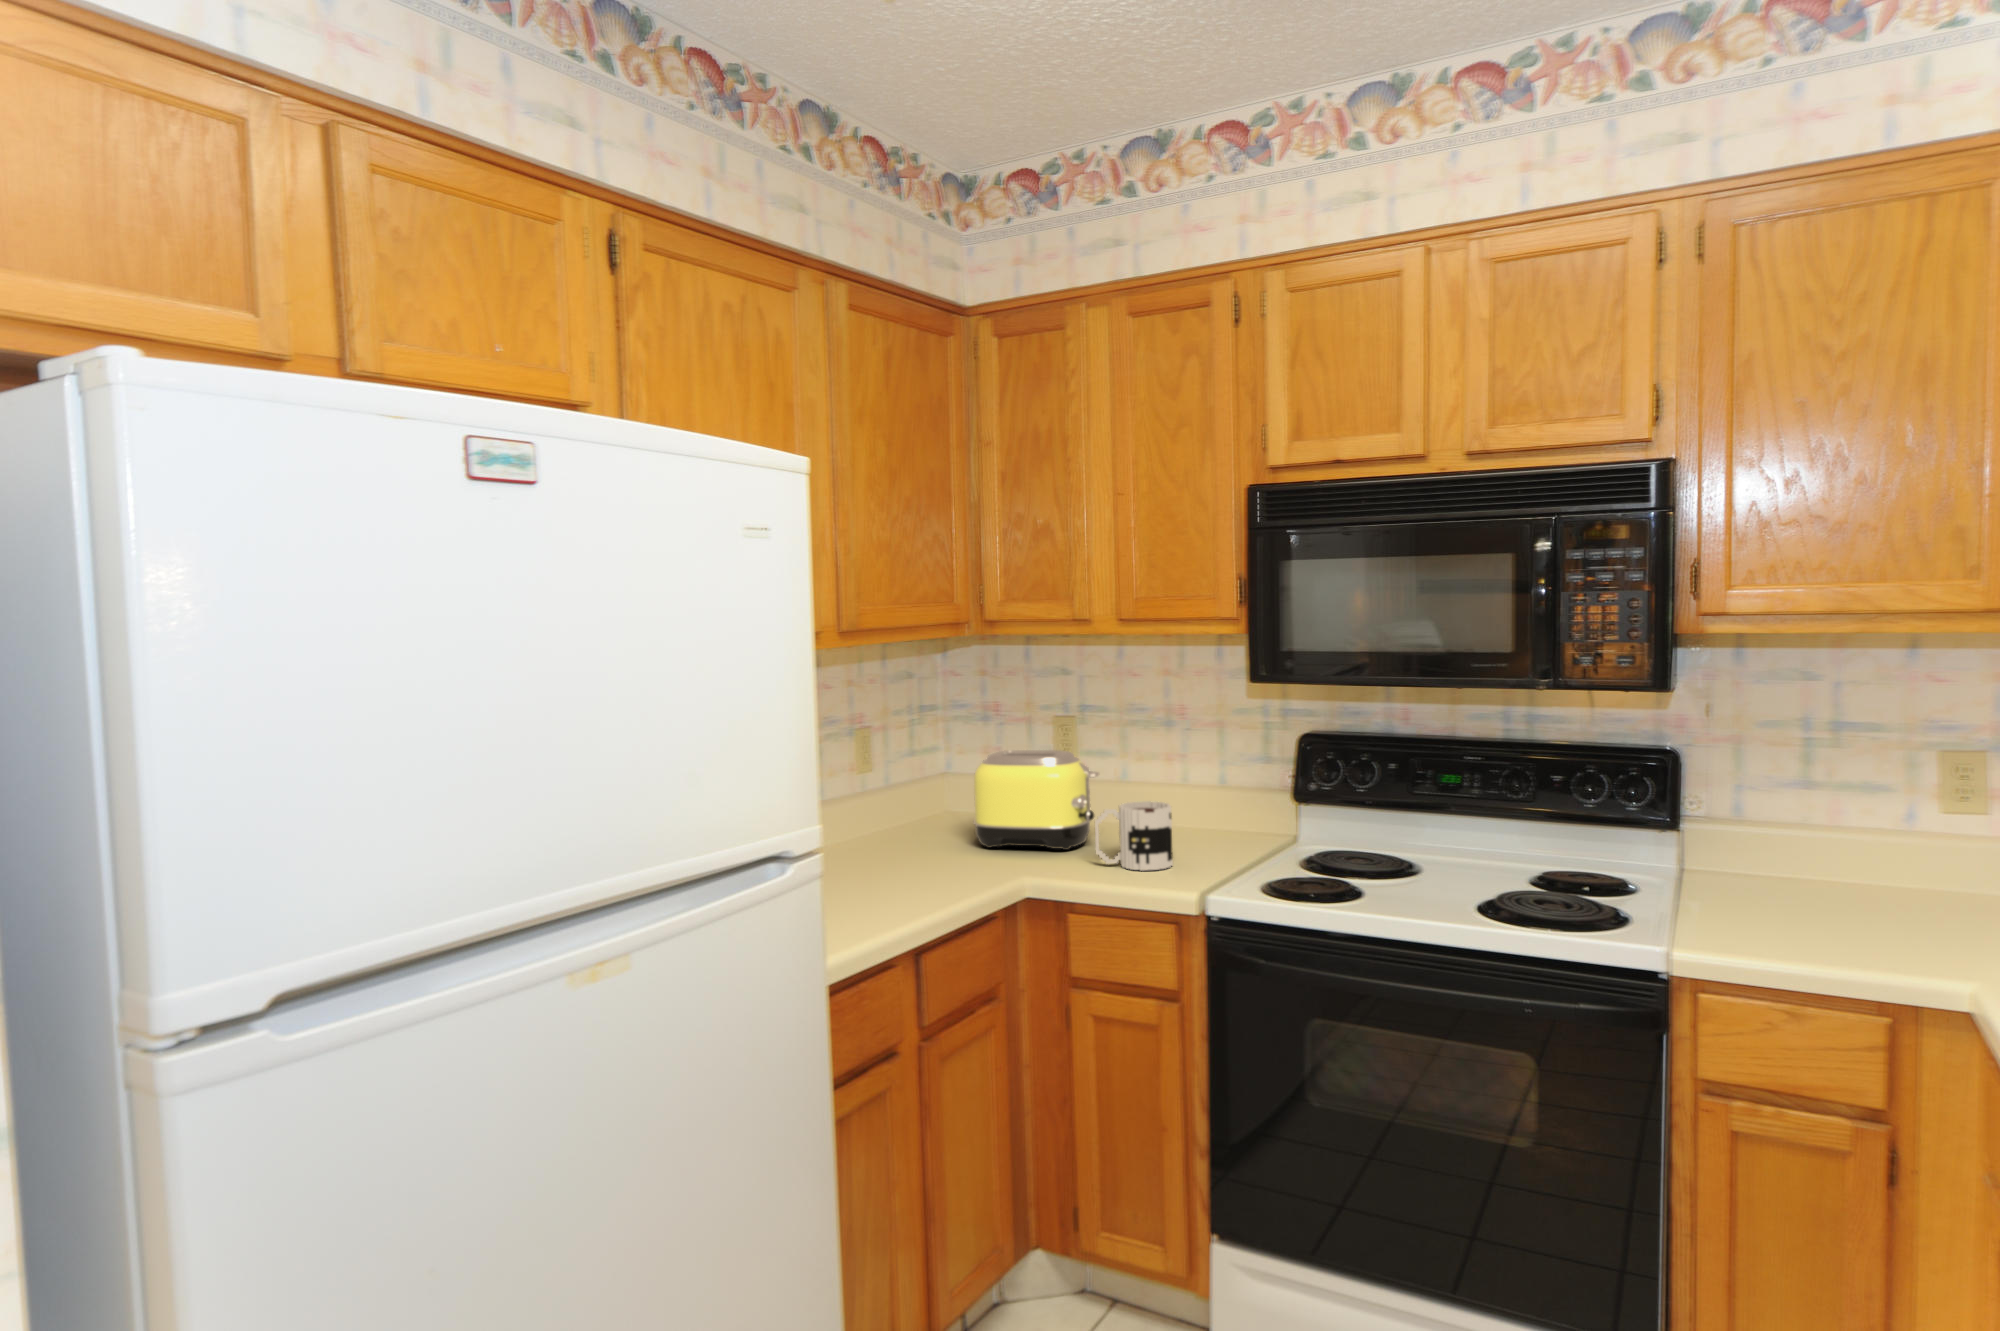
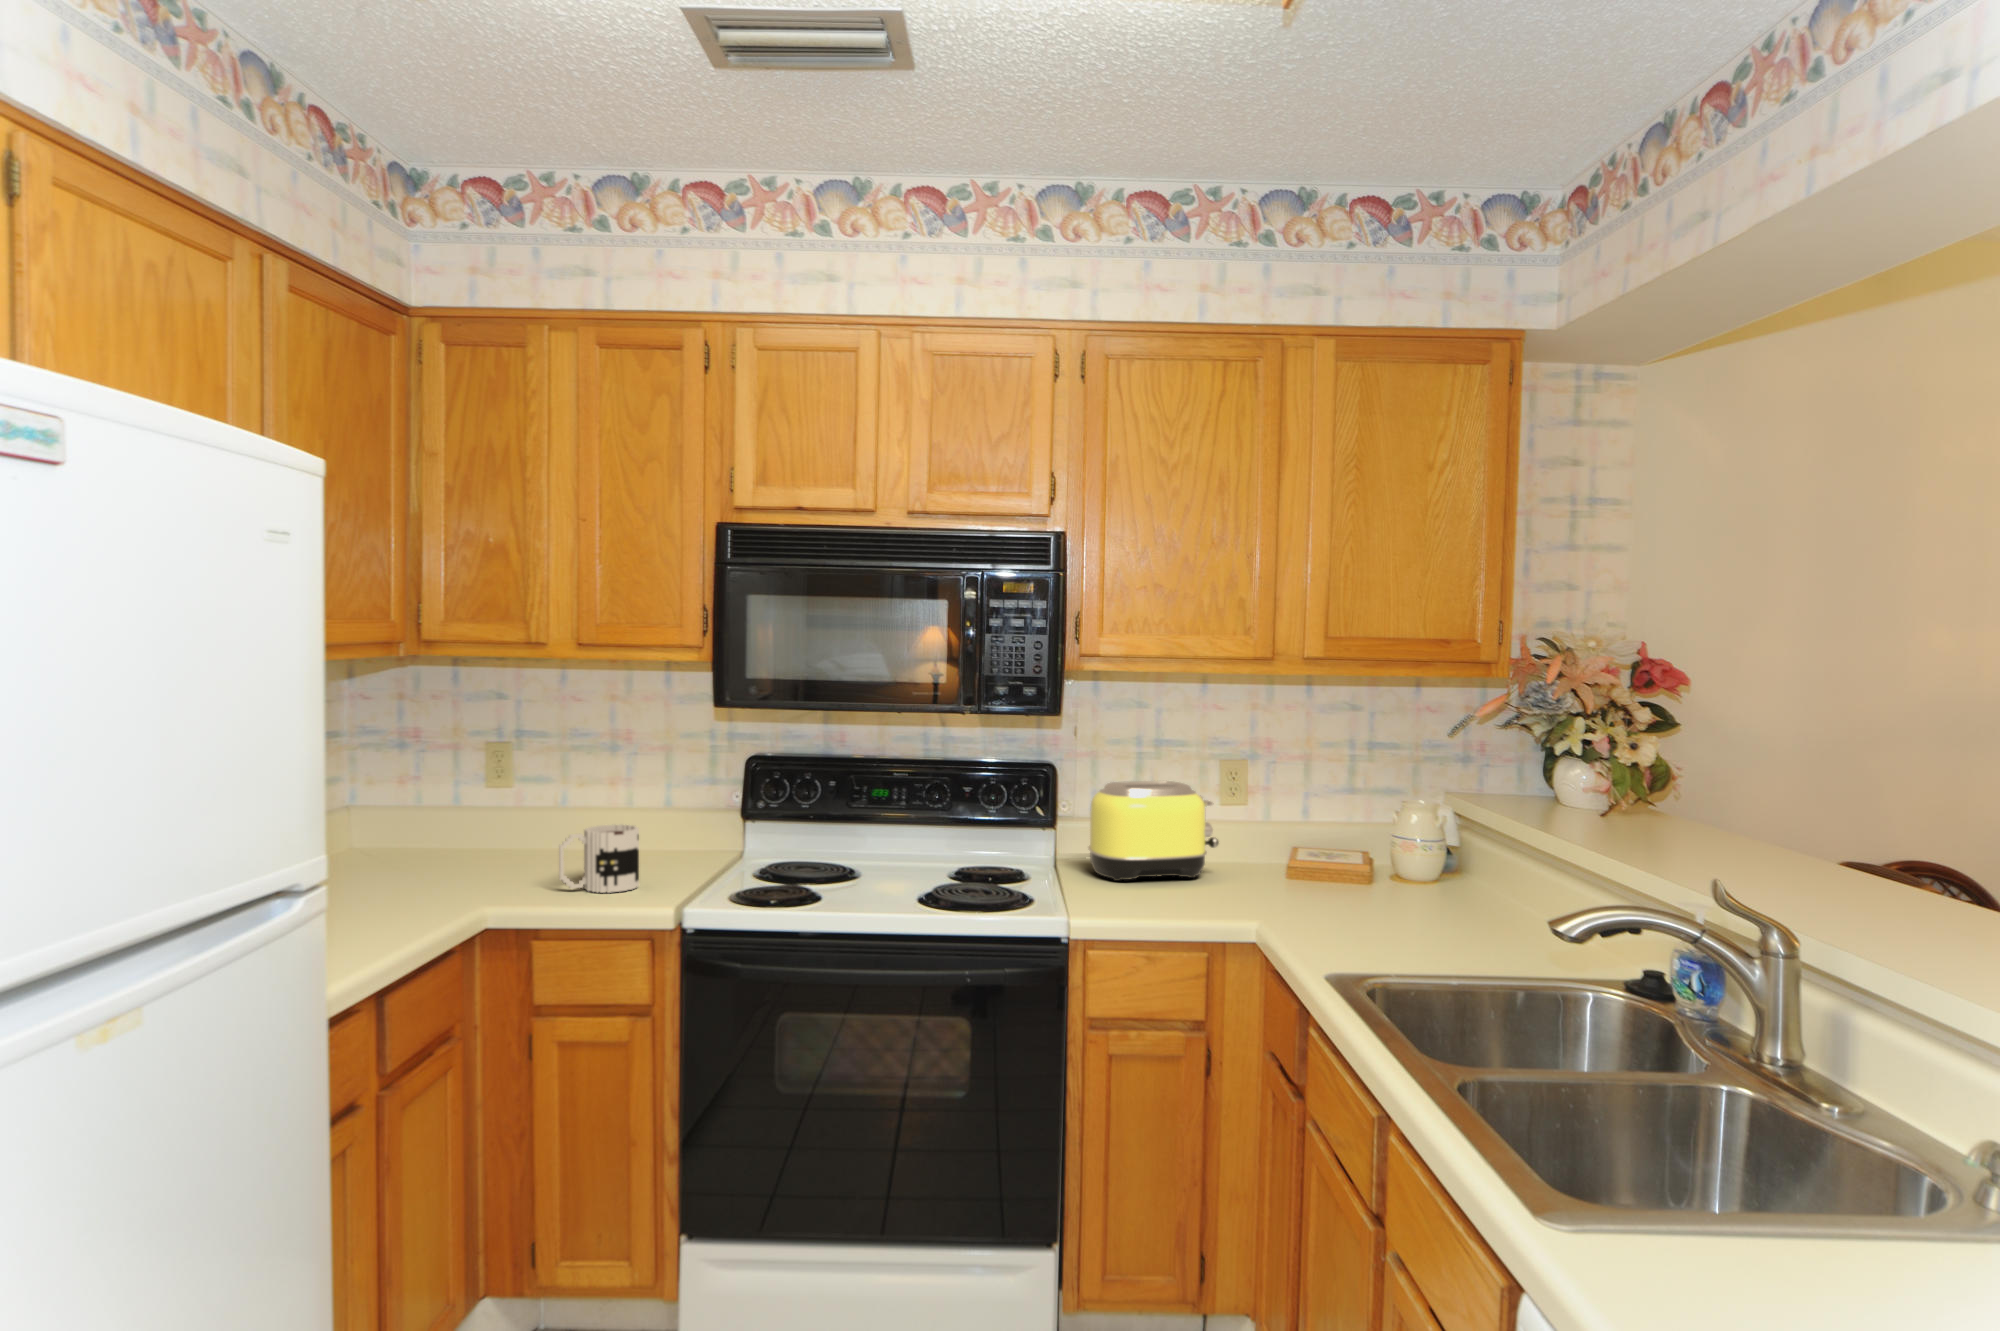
toaster: present [974,750,1099,850] -> present [1088,781,1219,881]

